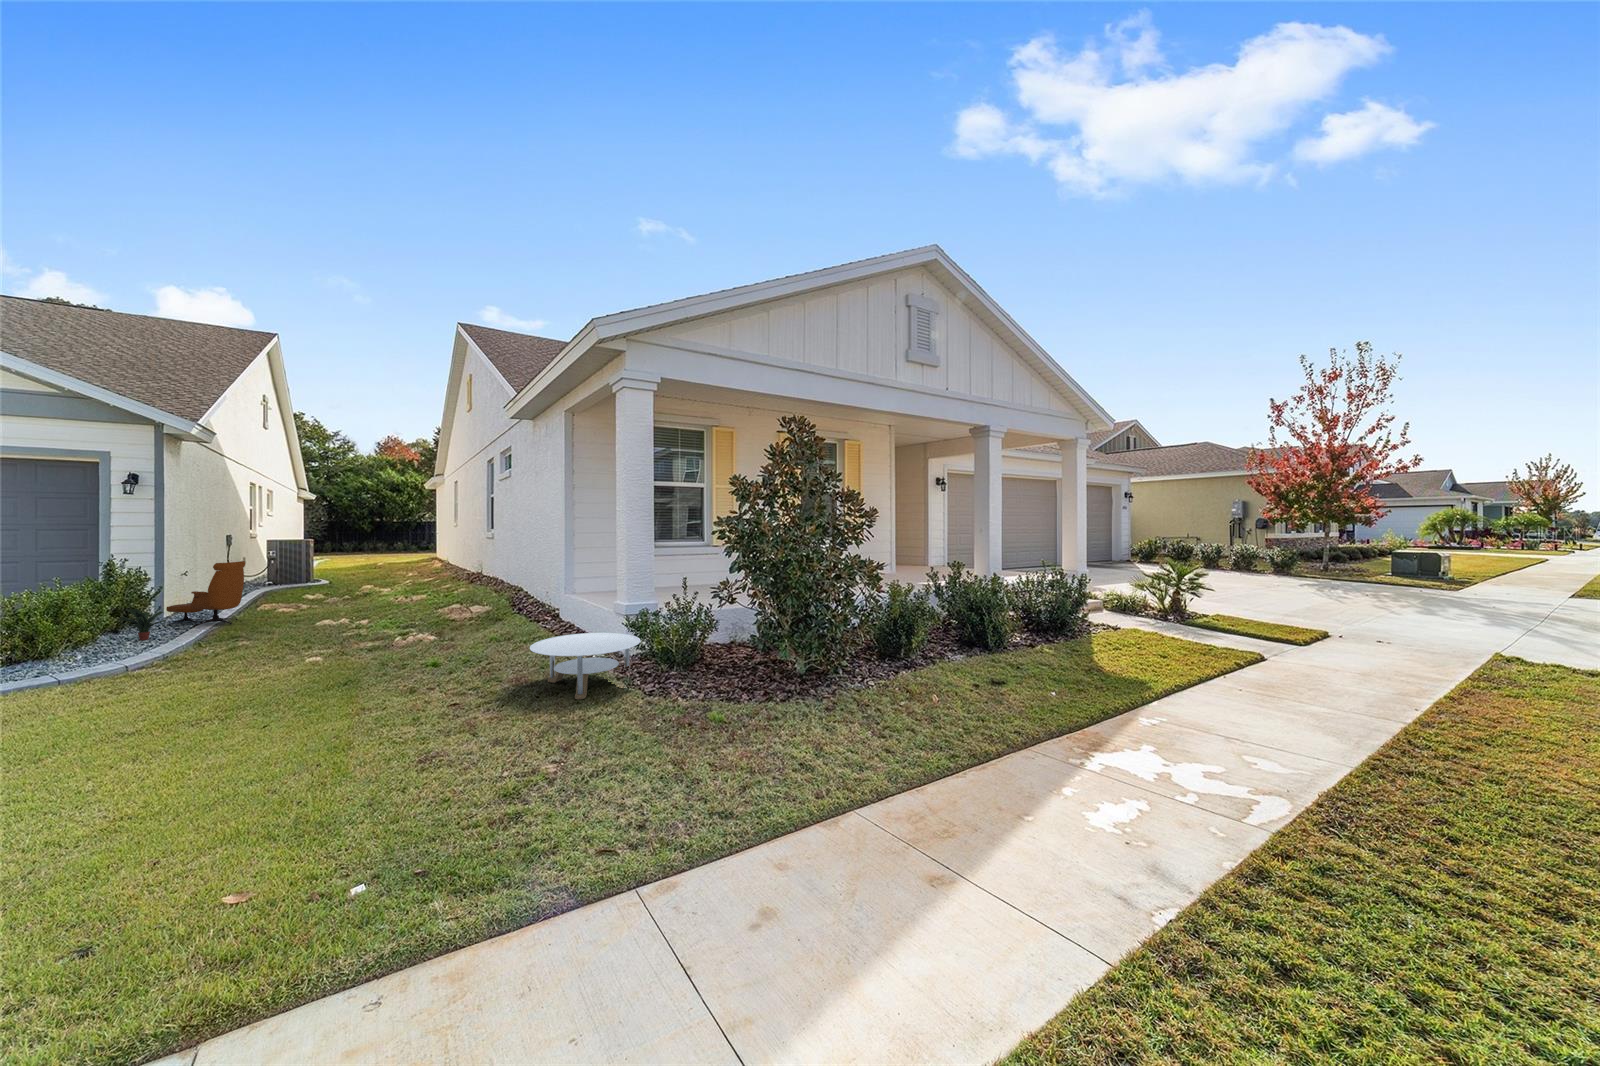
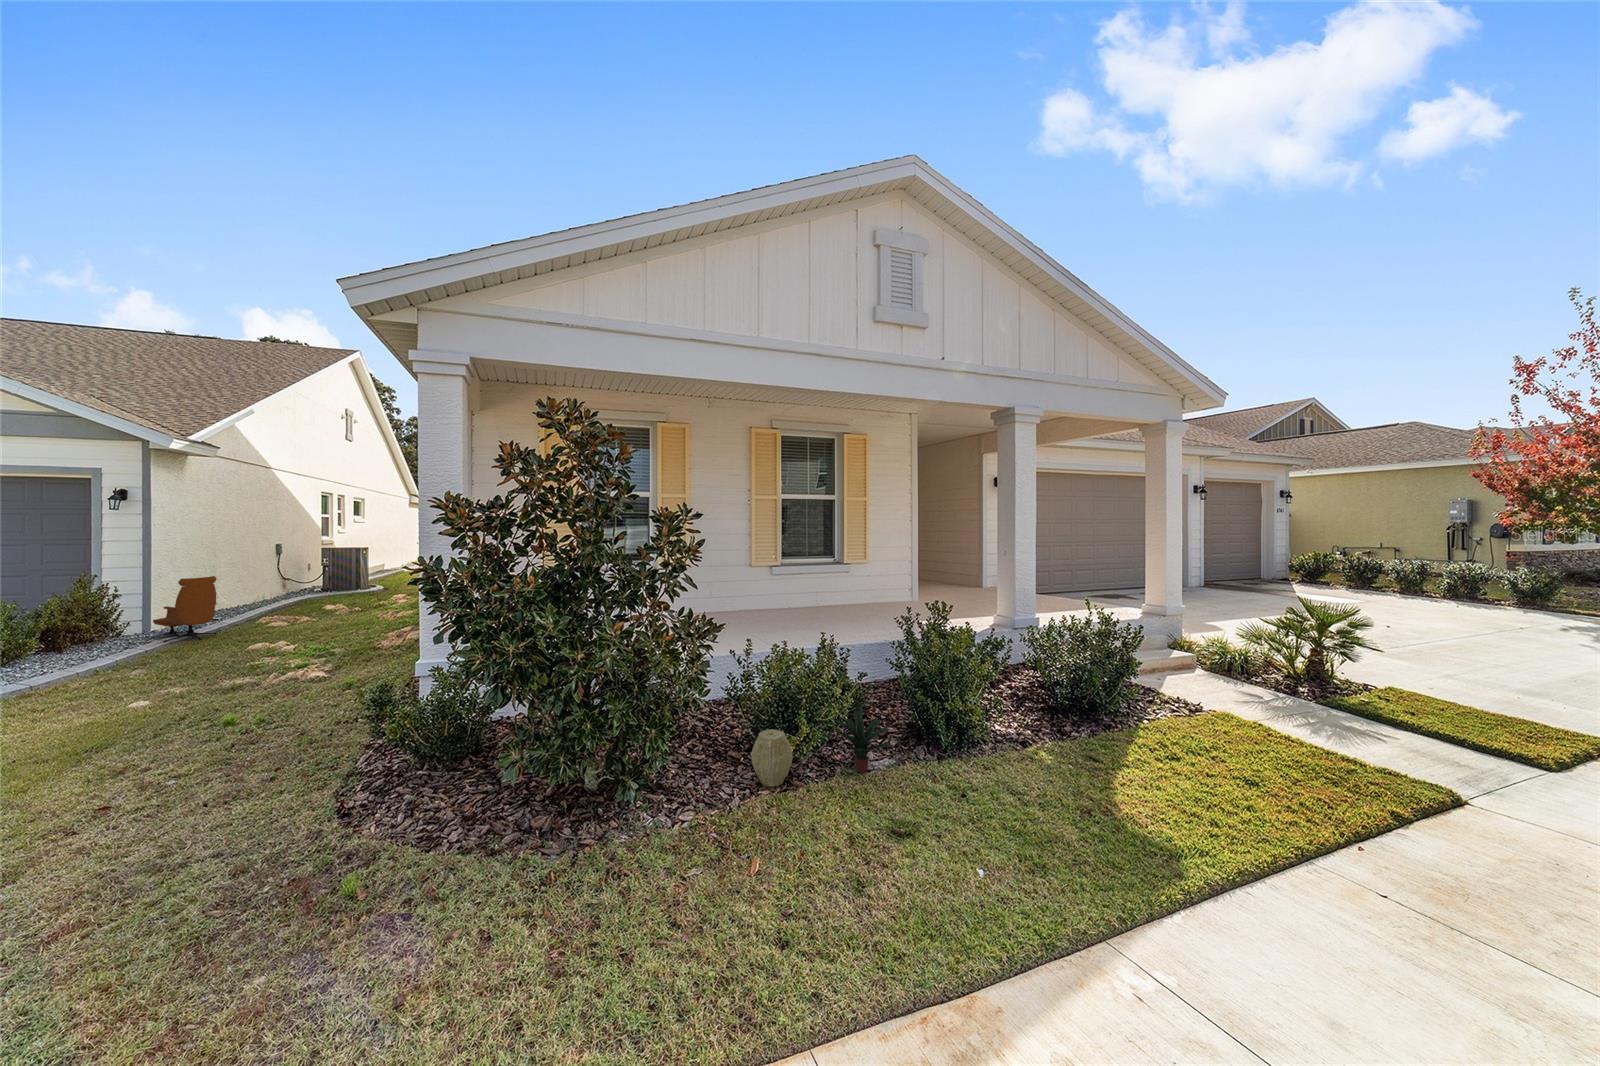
potted plant: present [120,609,166,640] -> present [832,710,890,773]
round table: present [530,633,641,699] -> none [266,693,437,799]
woven basket: none [878,639,906,675] -> present [751,730,792,786]

